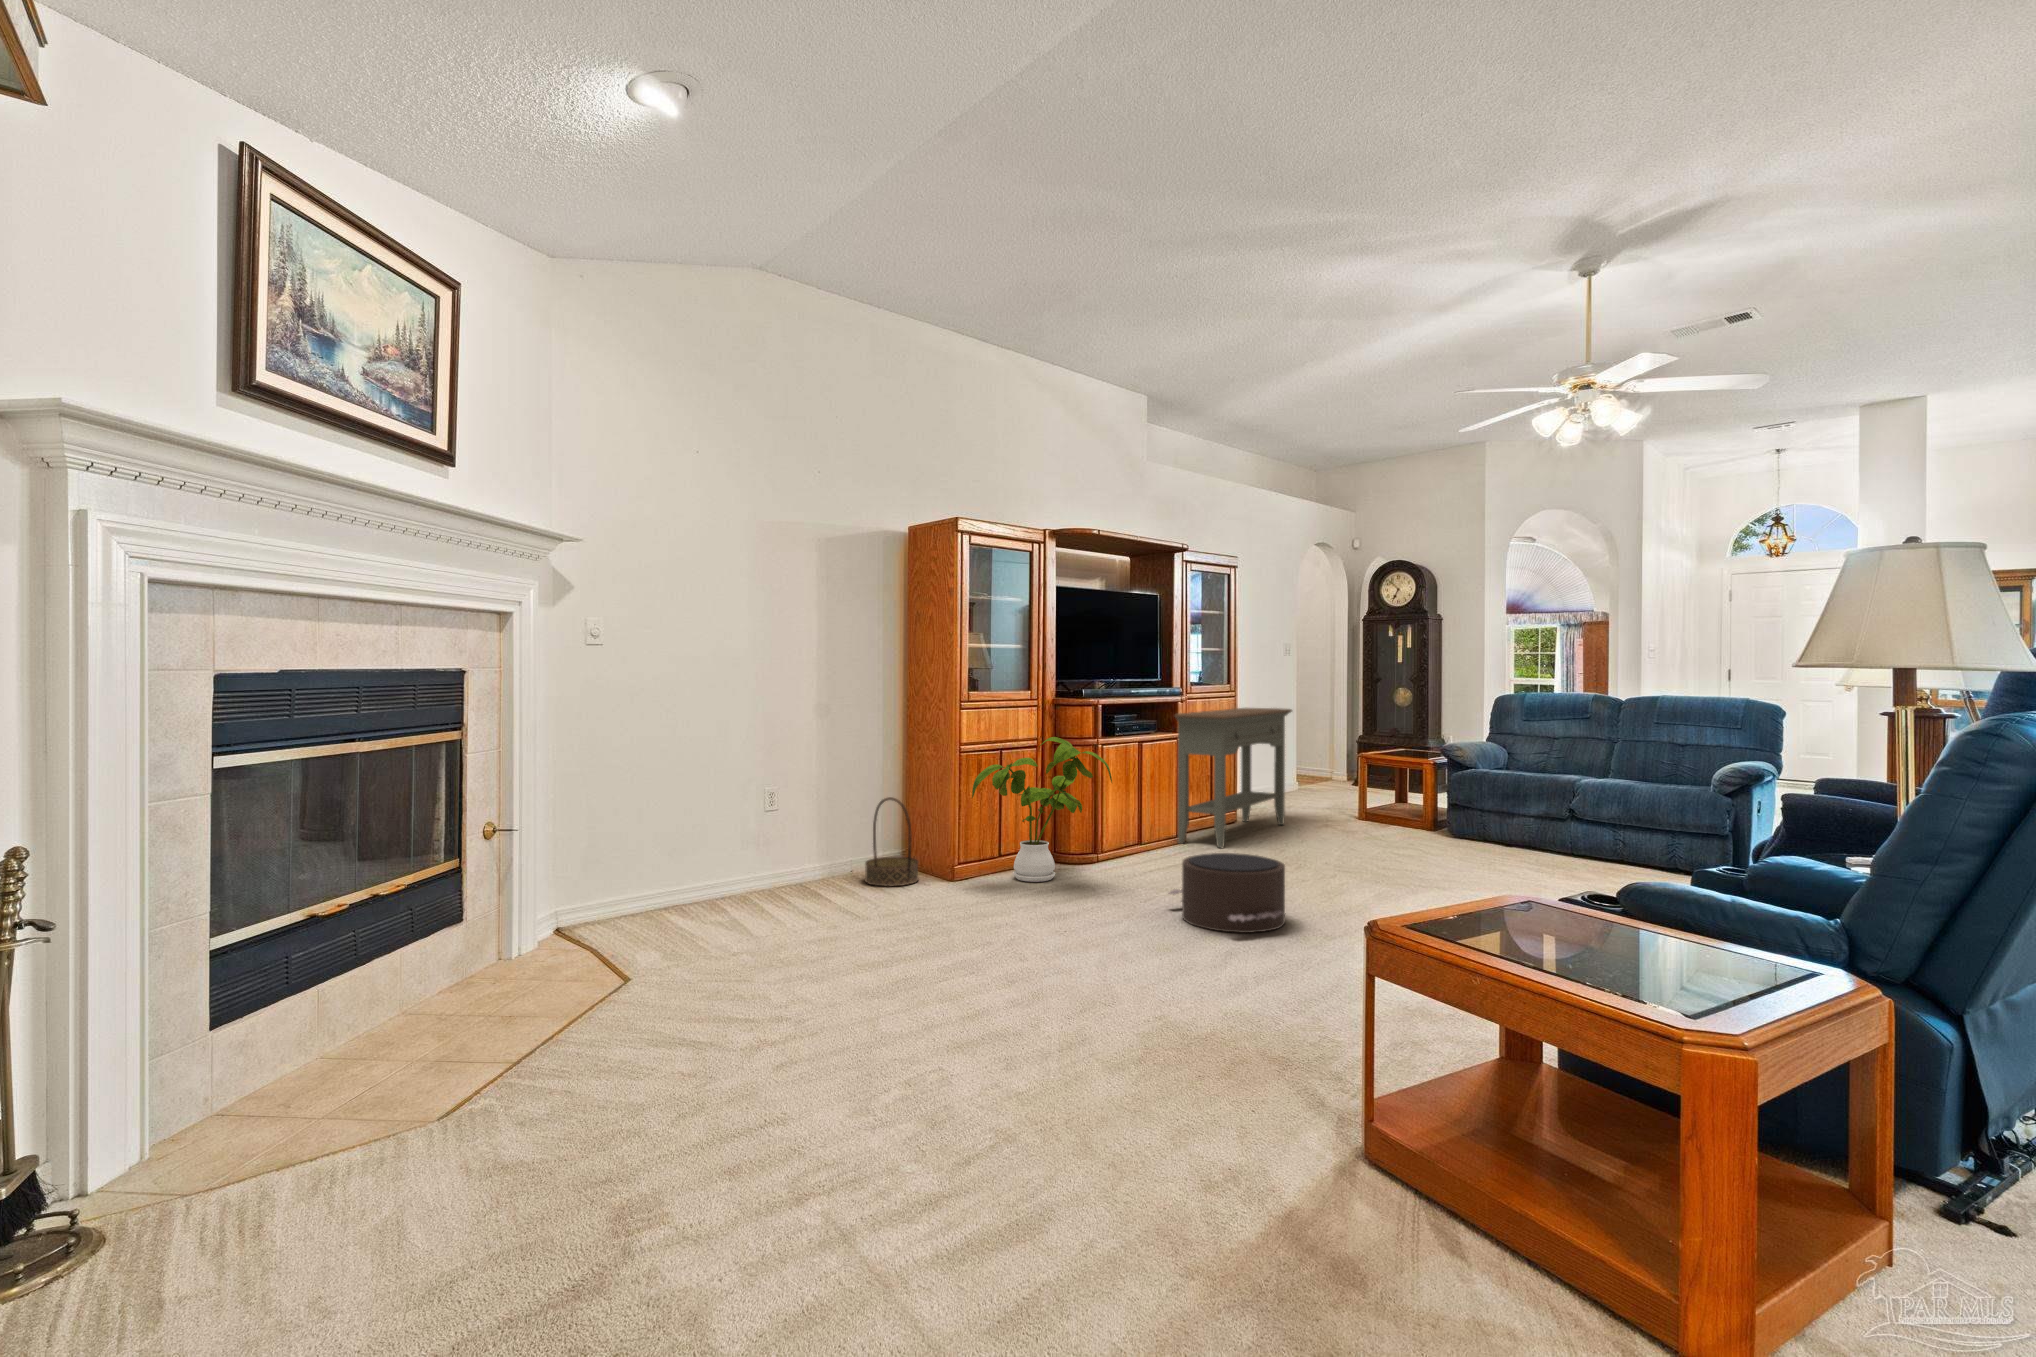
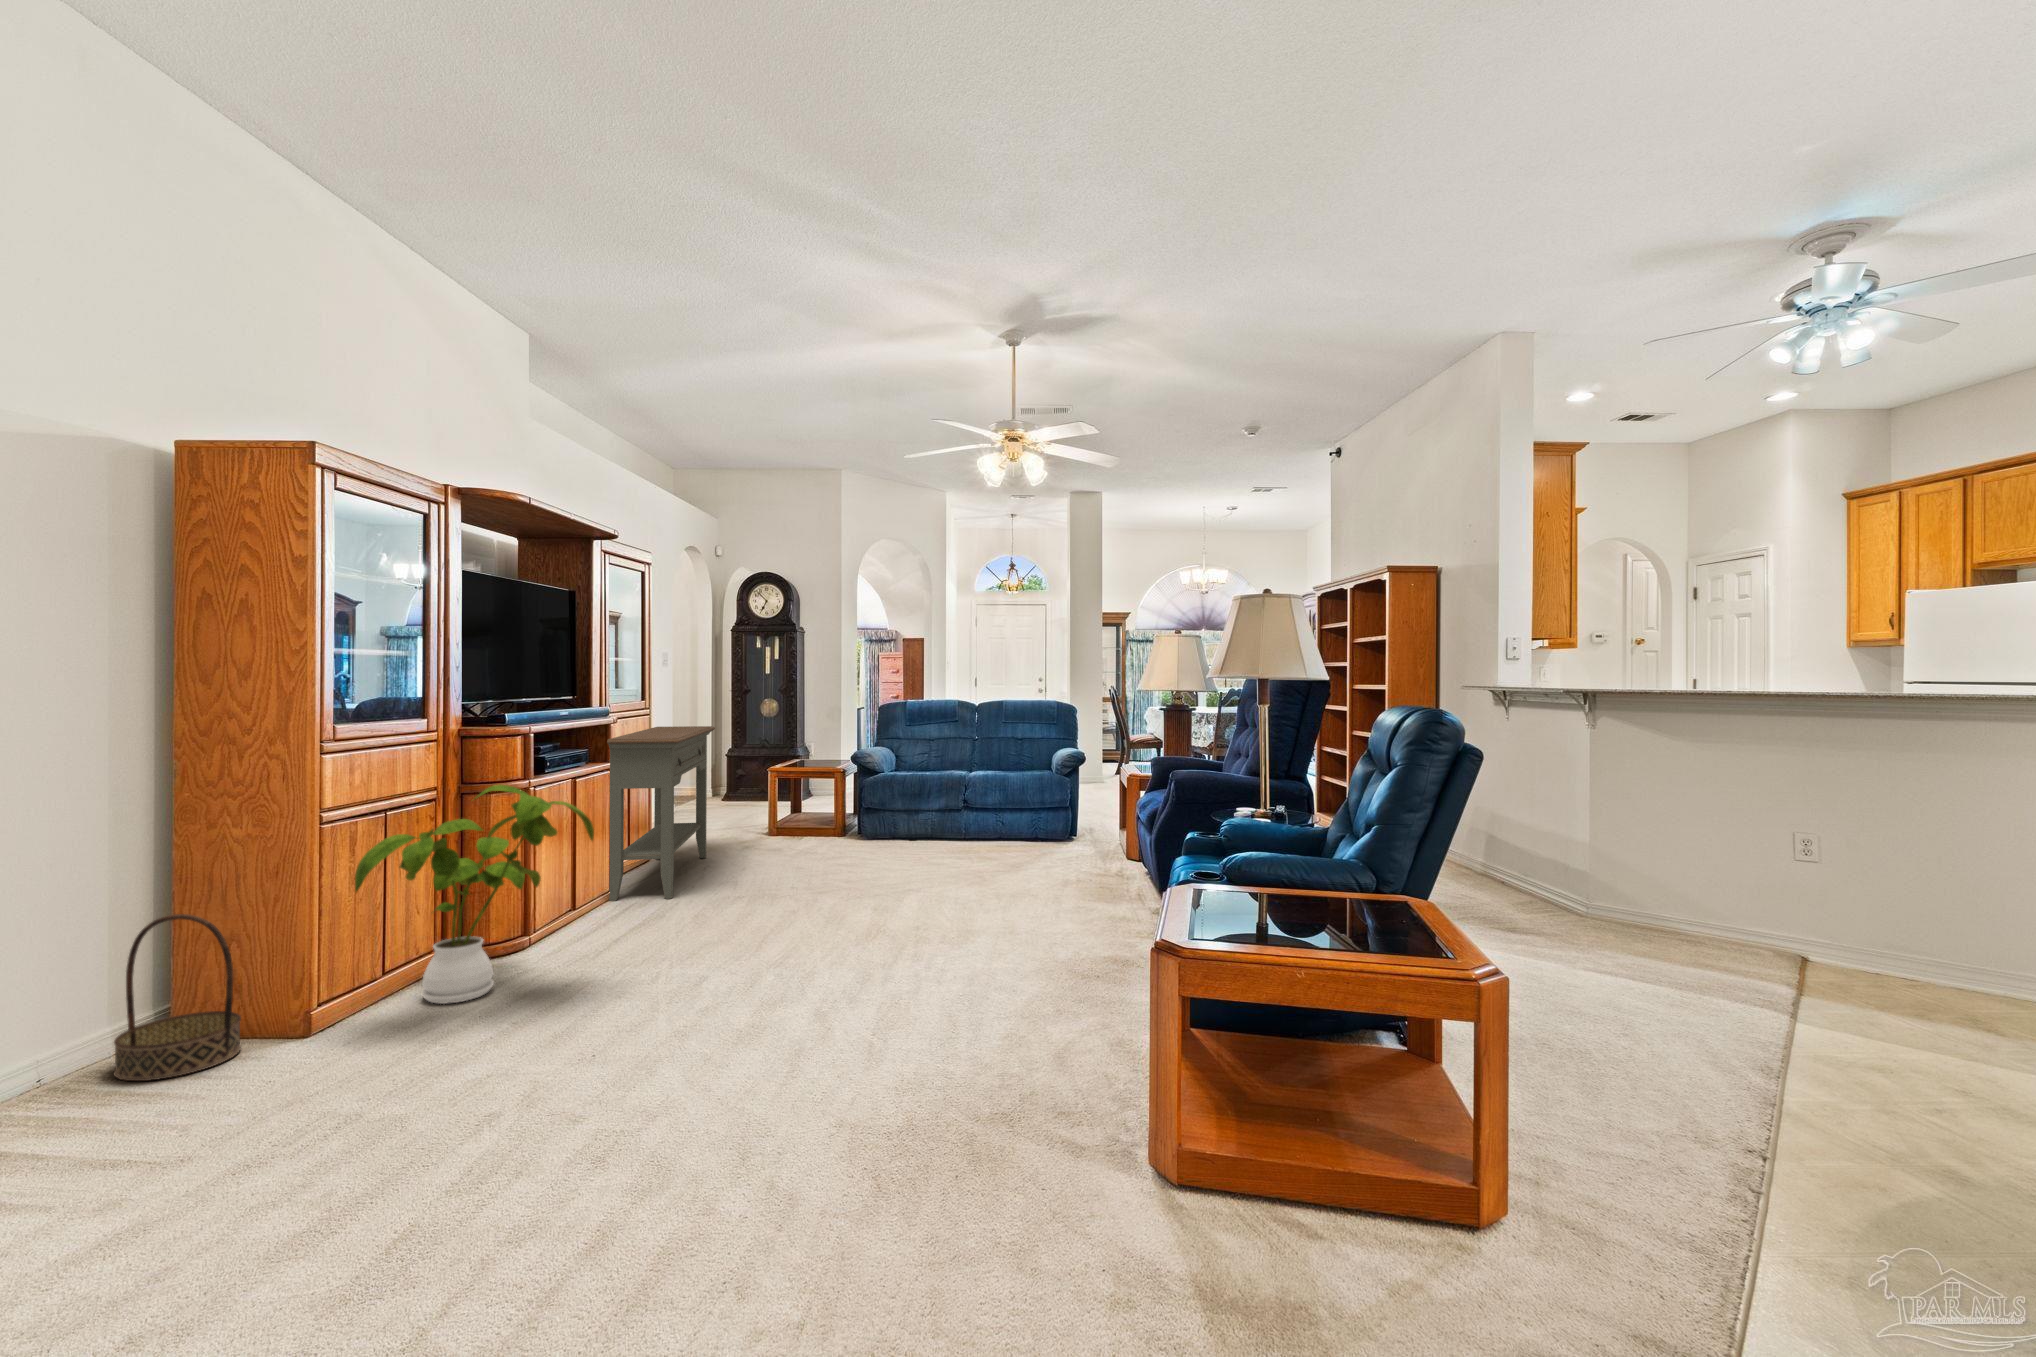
pouf: present [1169,853,1286,933] -> none [699,909,868,1015]

